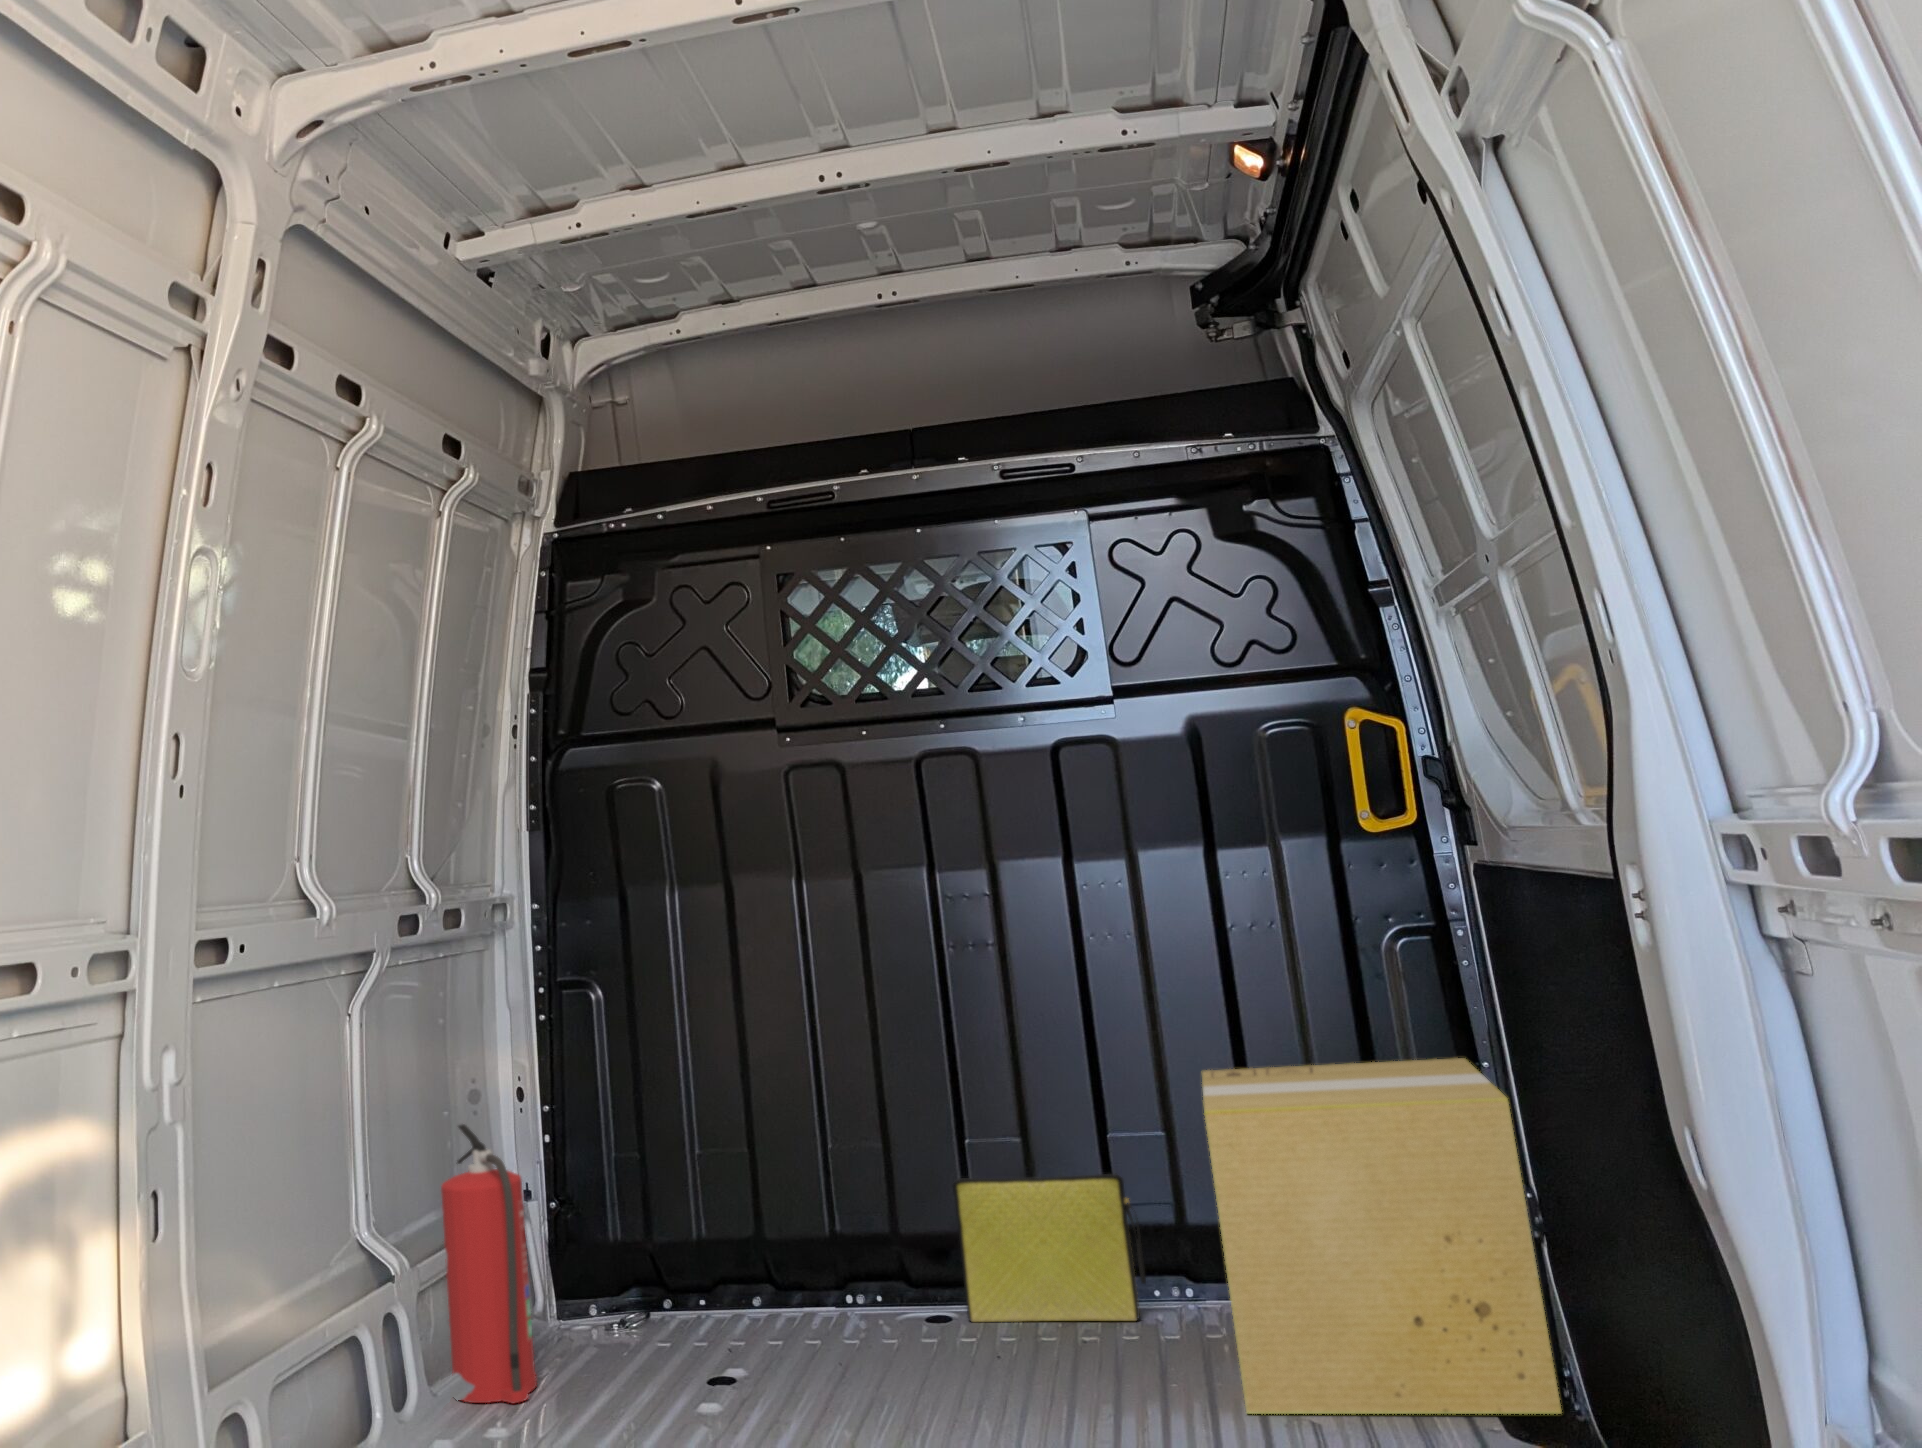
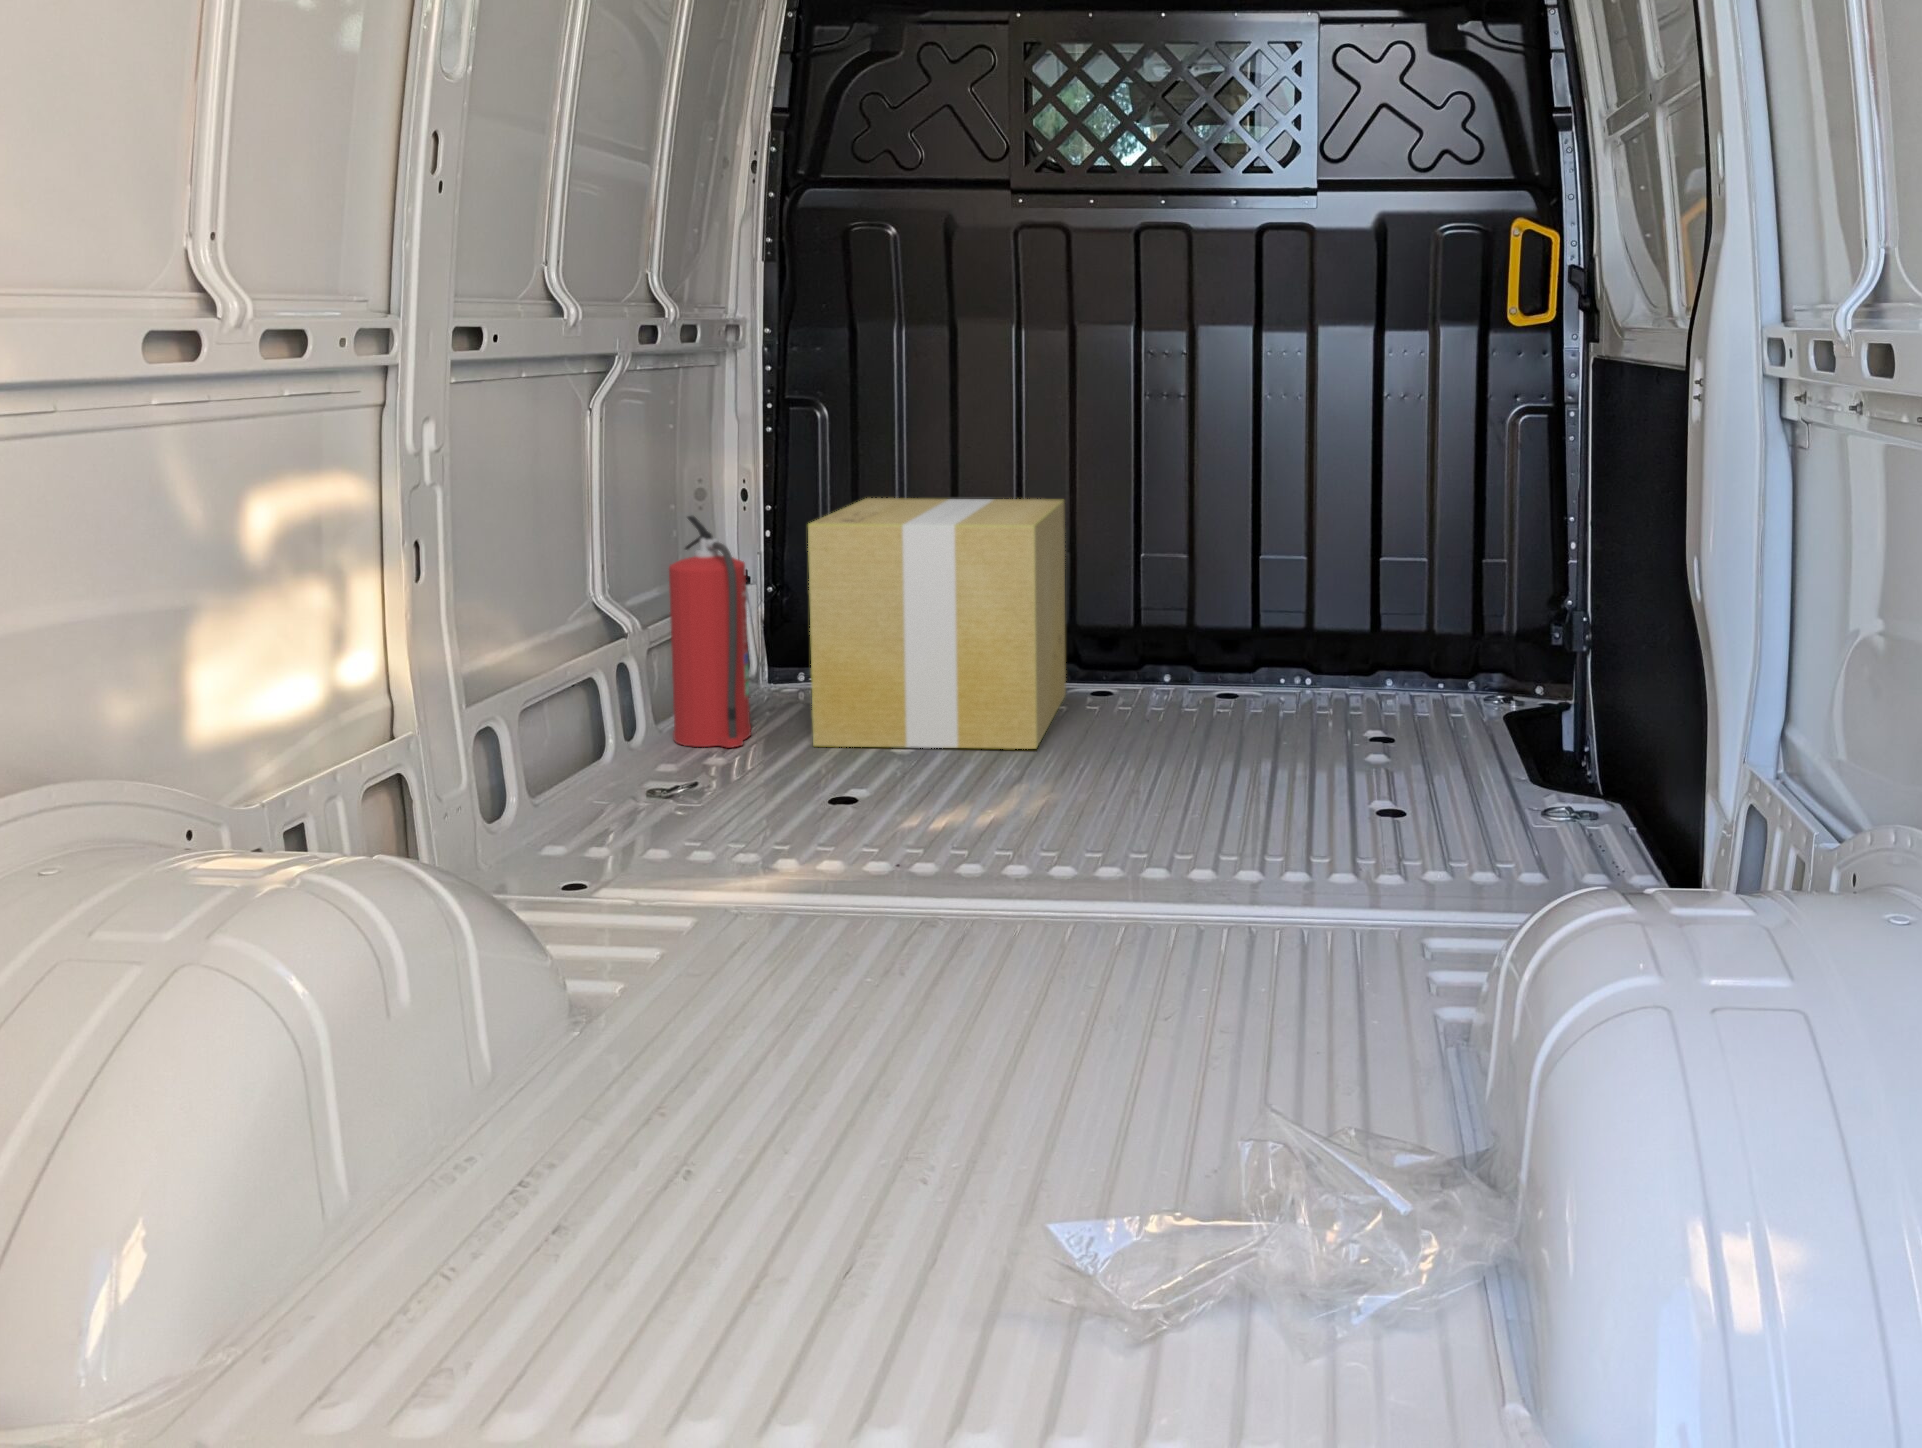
cardboard box: present [1202,1058,1562,1414] -> present [808,498,1066,749]
bag: present [953,1173,1146,1322] -> none [1127,586,1277,702]

